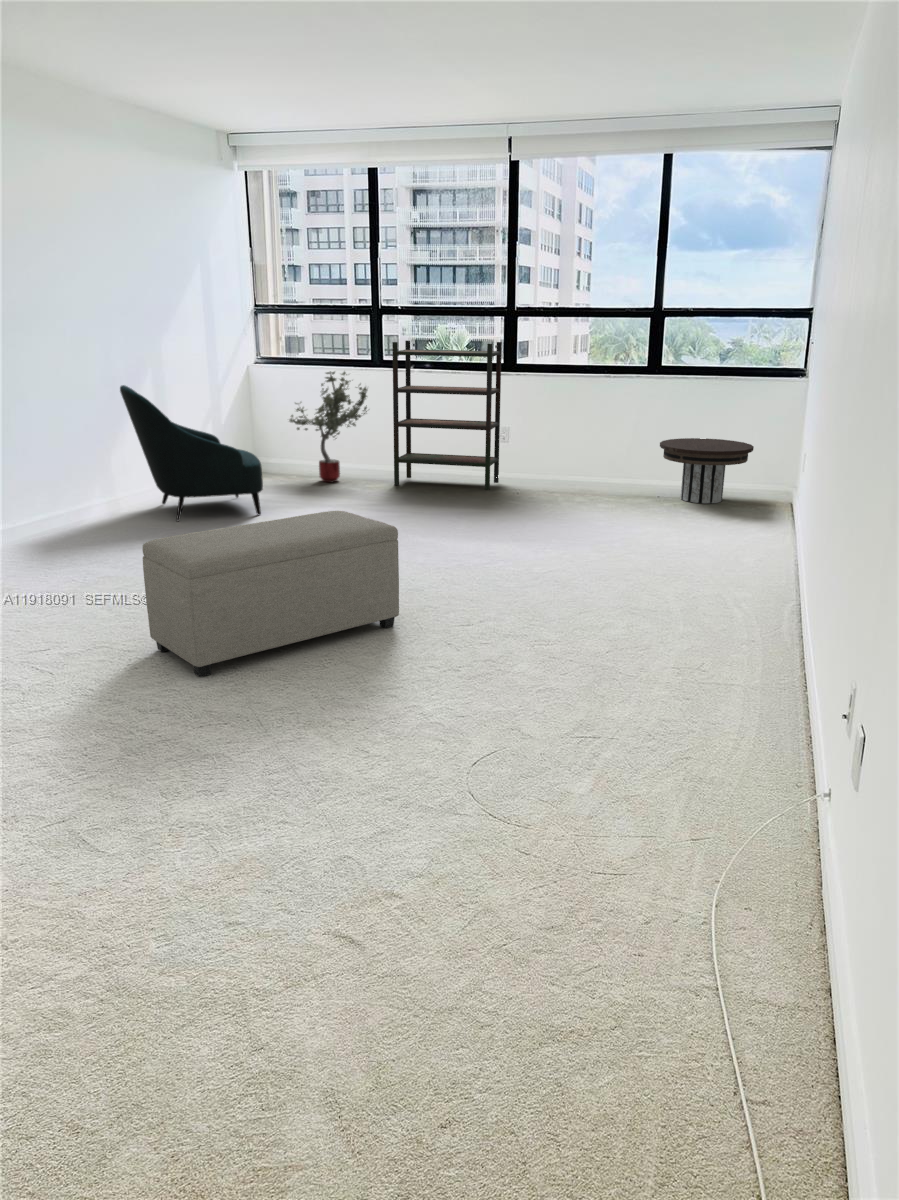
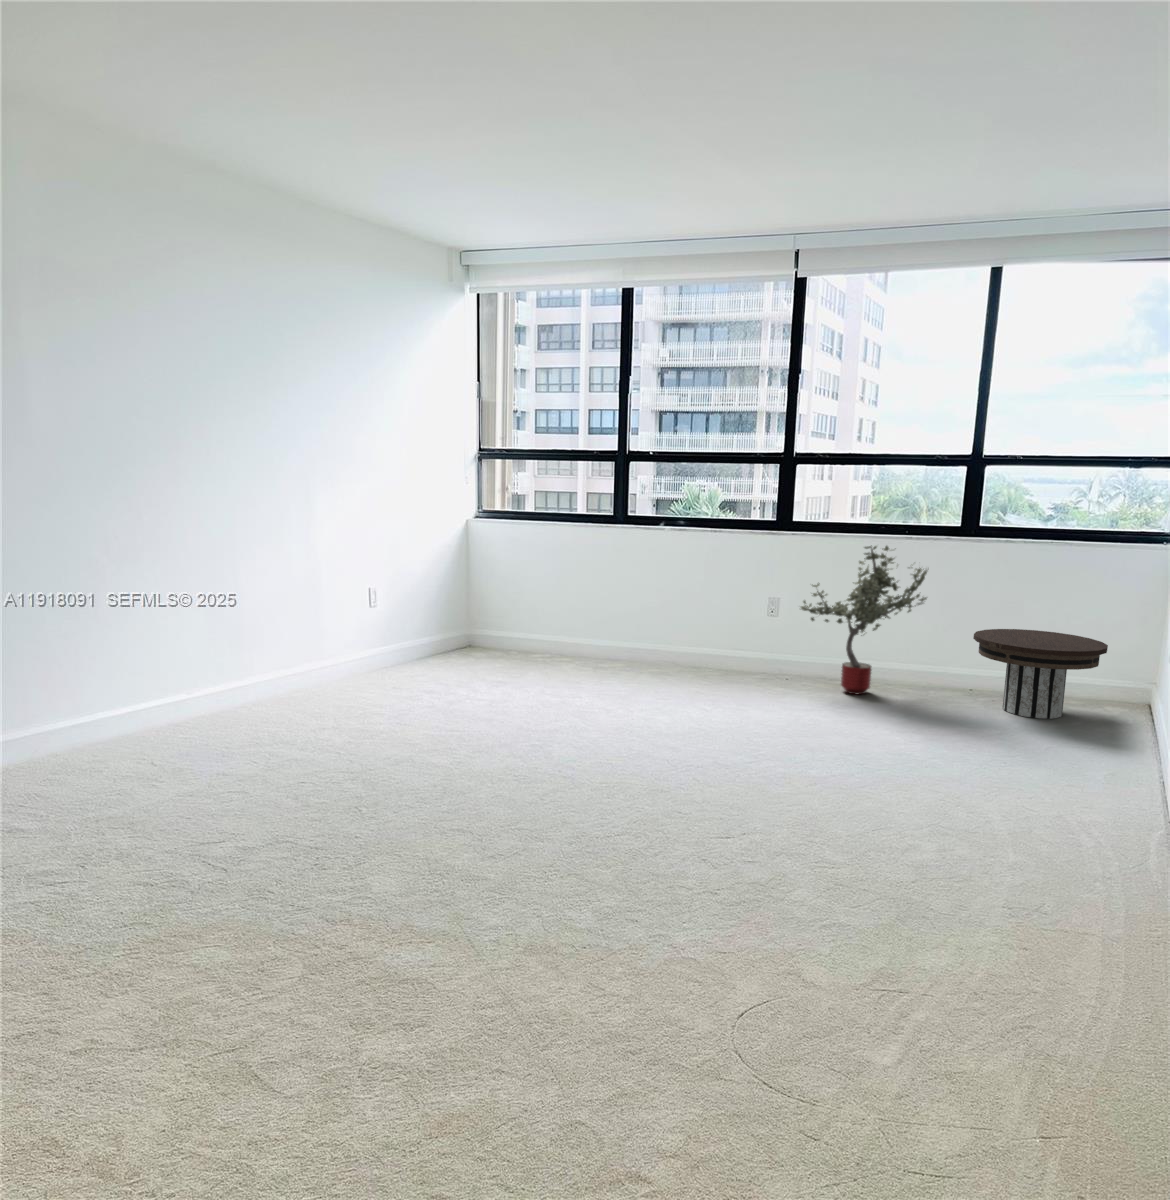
bookshelf: present [392,340,502,490] -> none [623,497,764,684]
potted tree: present [289,371,367,482] -> present [801,545,927,694]
armchair: present [120,385,263,521] -> none [288,540,454,714]
ottoman: present [143,511,399,677] -> none [195,740,616,1050]

